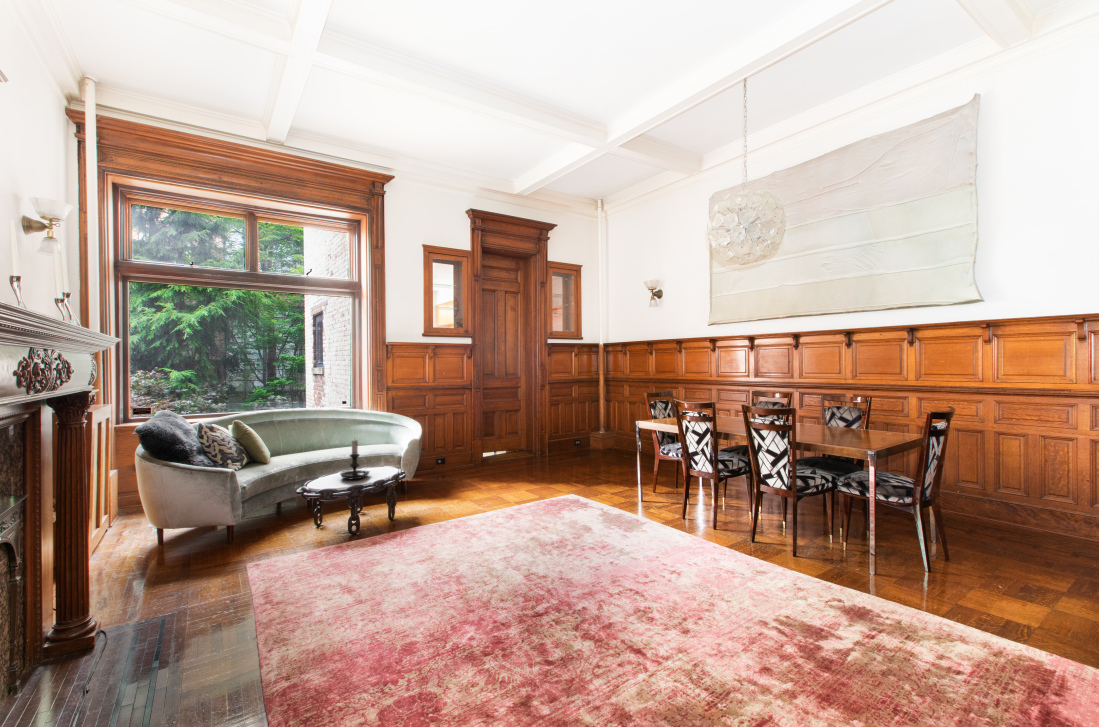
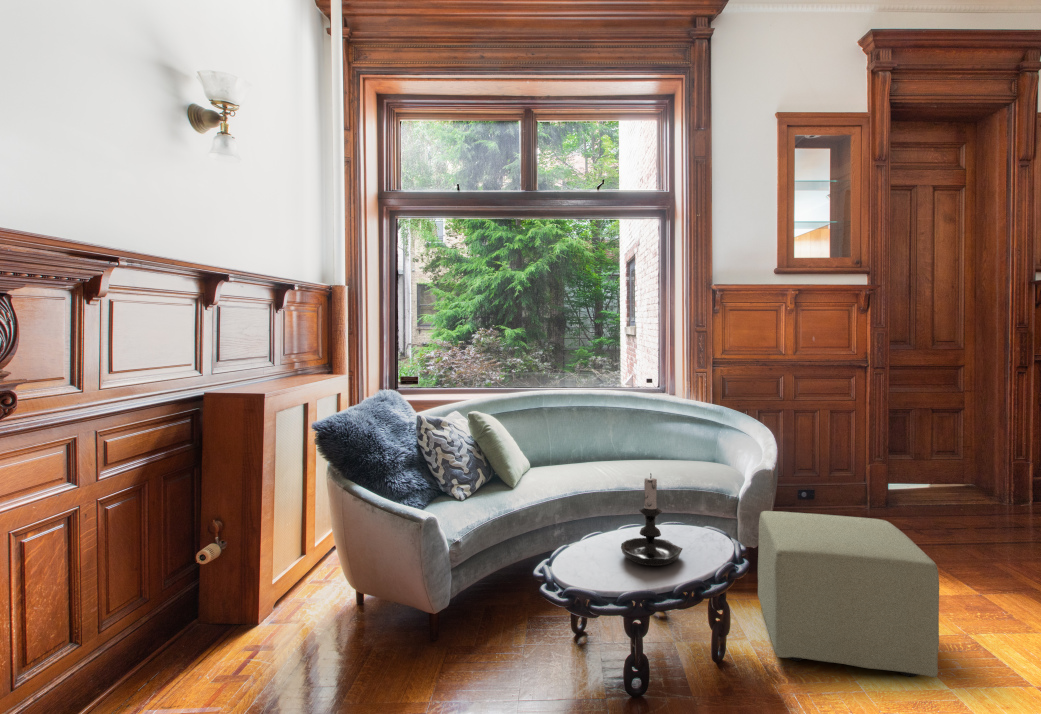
ottoman: none [408,457,475,519] -> present [758,511,939,677]

